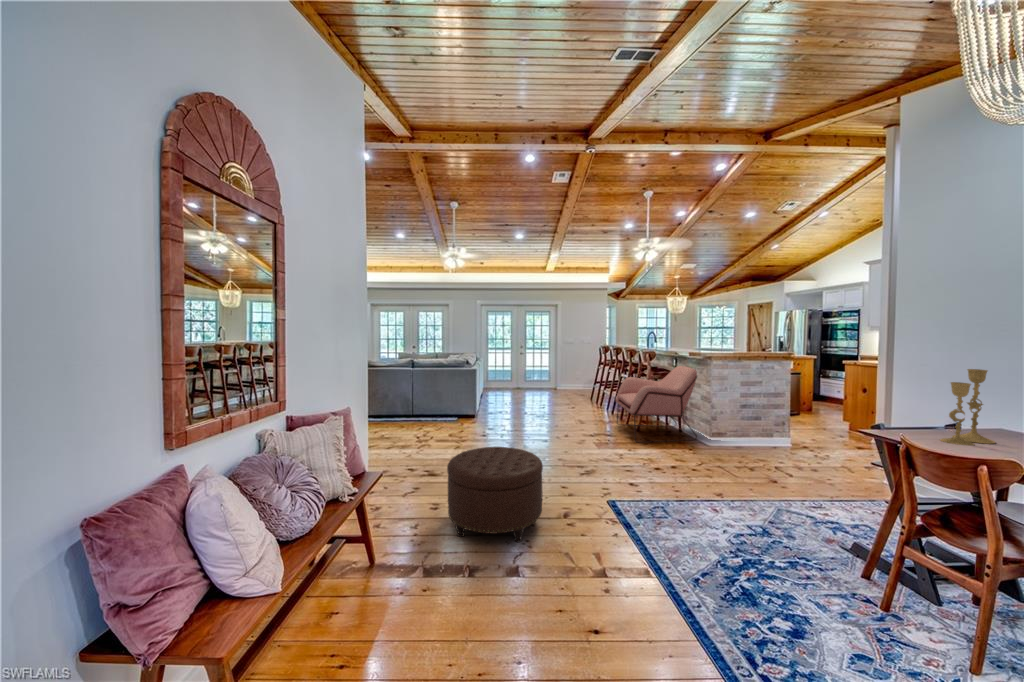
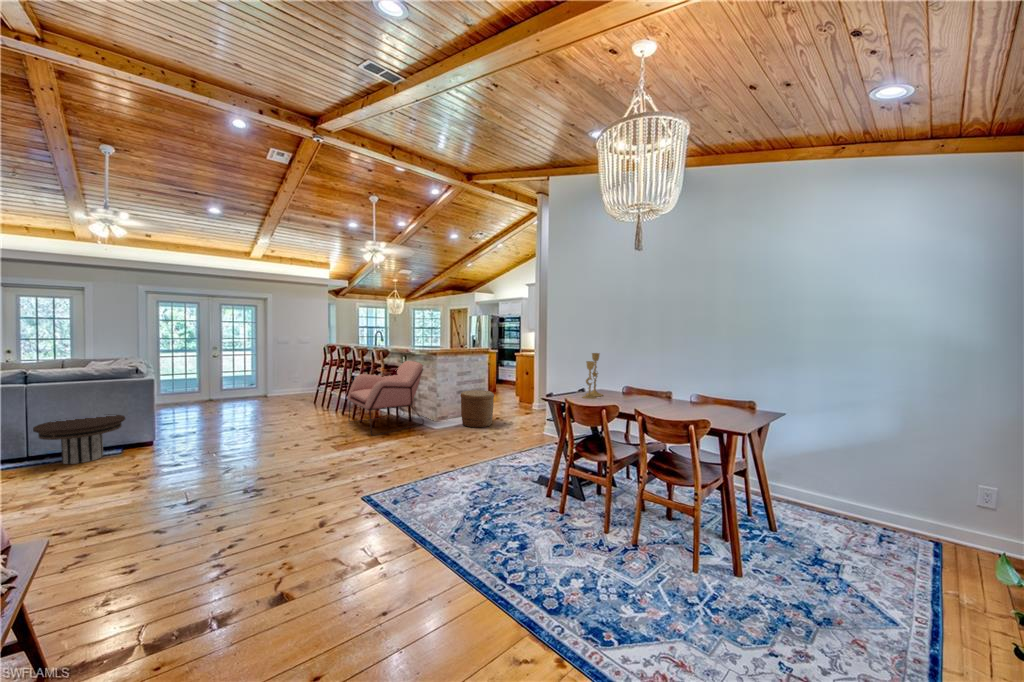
side table: none [415,393,459,425] -> present [33,415,125,464]
woven basket: none [745,408,796,458] -> present [460,390,494,428]
ottoman: present [447,447,543,542] -> none [150,465,294,595]

